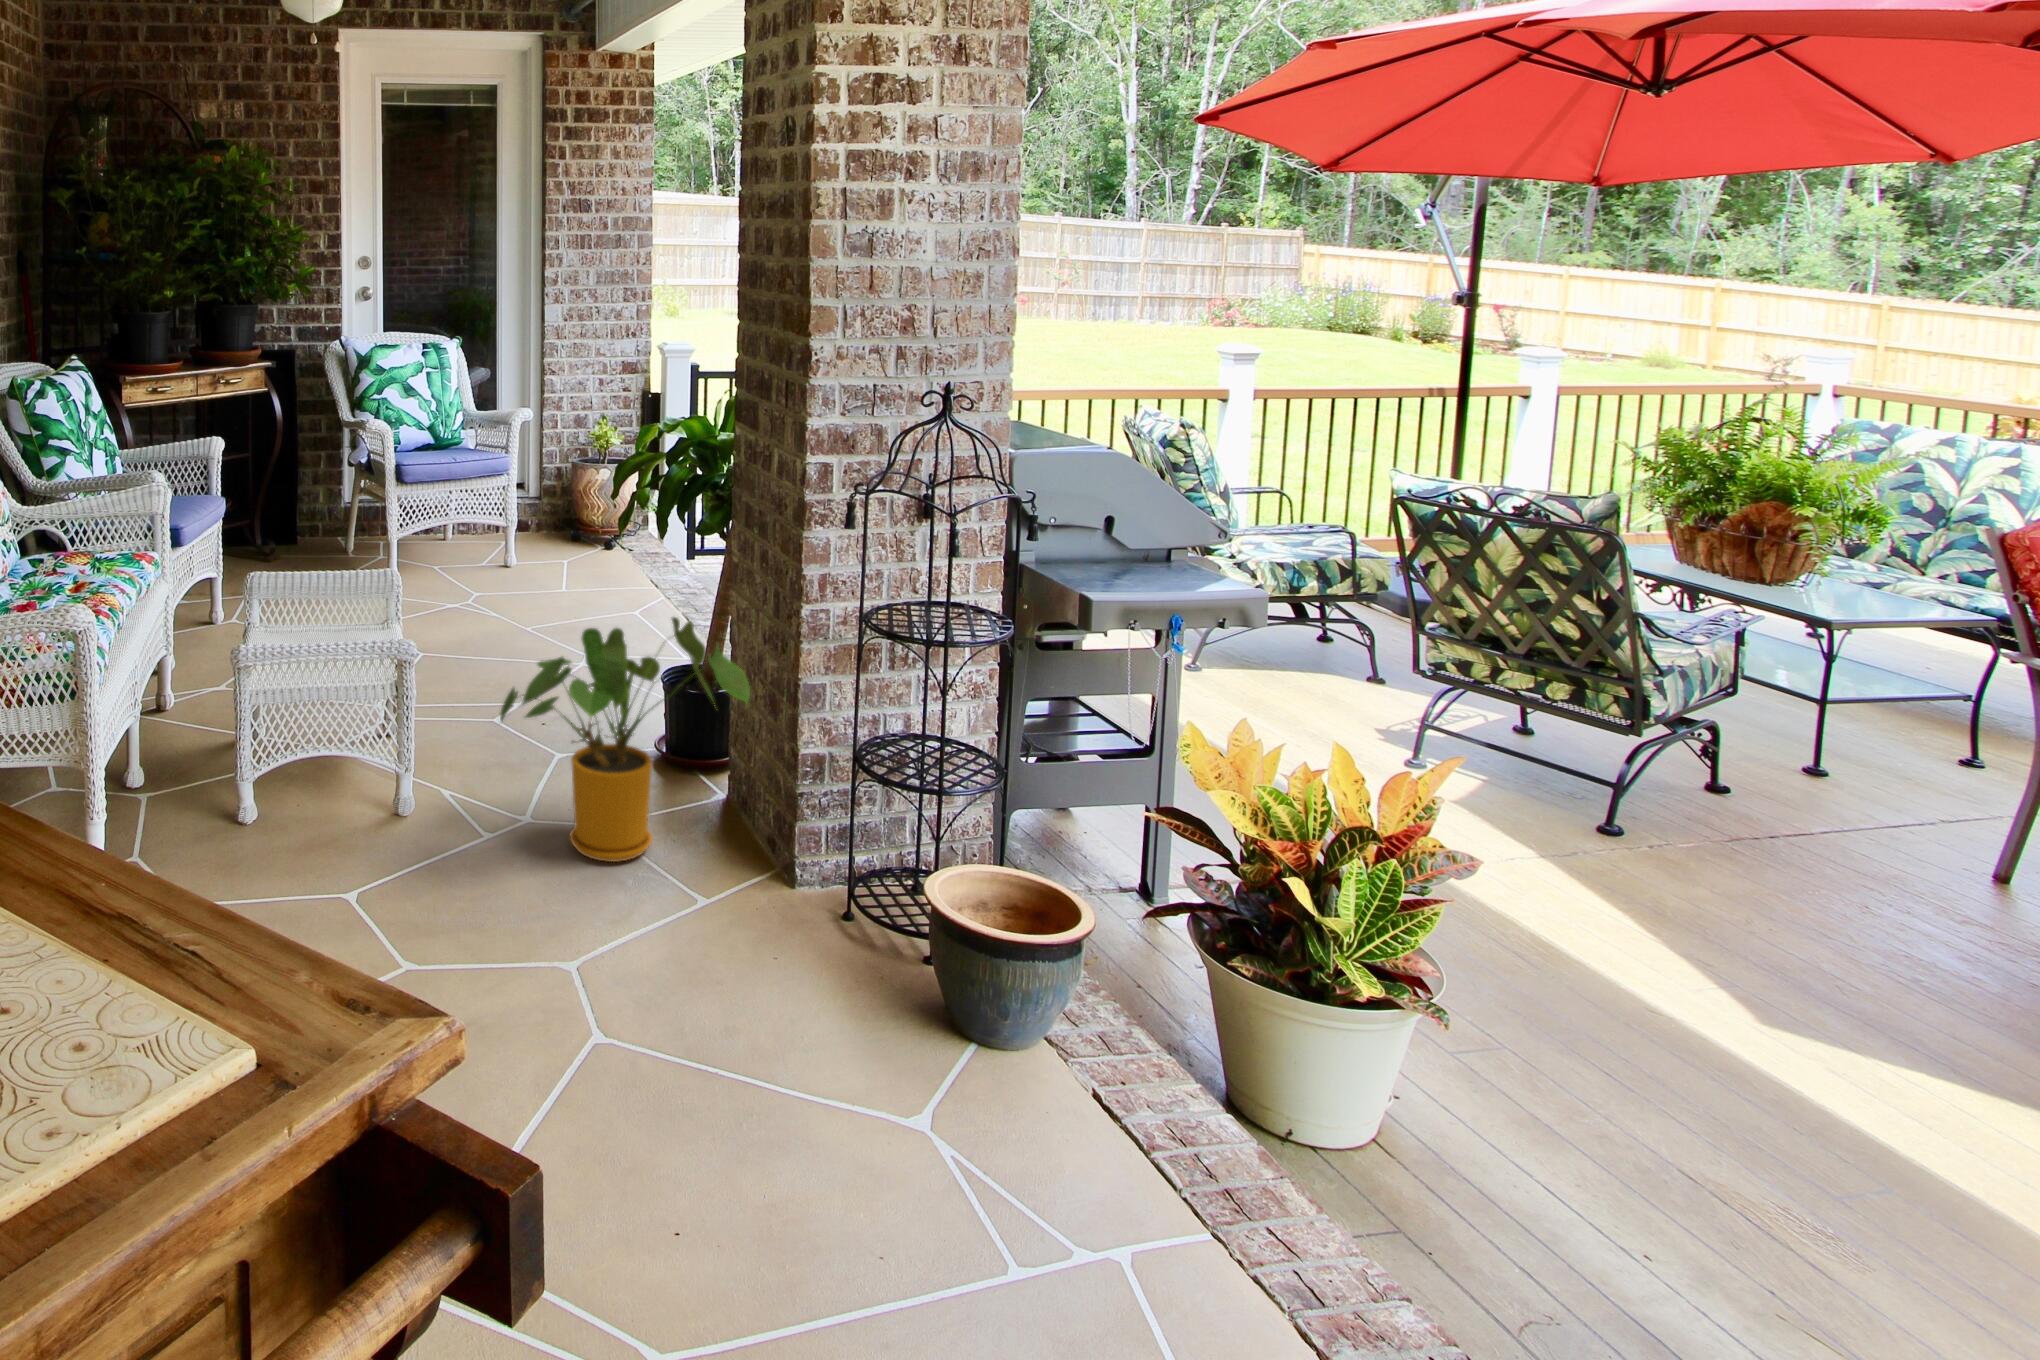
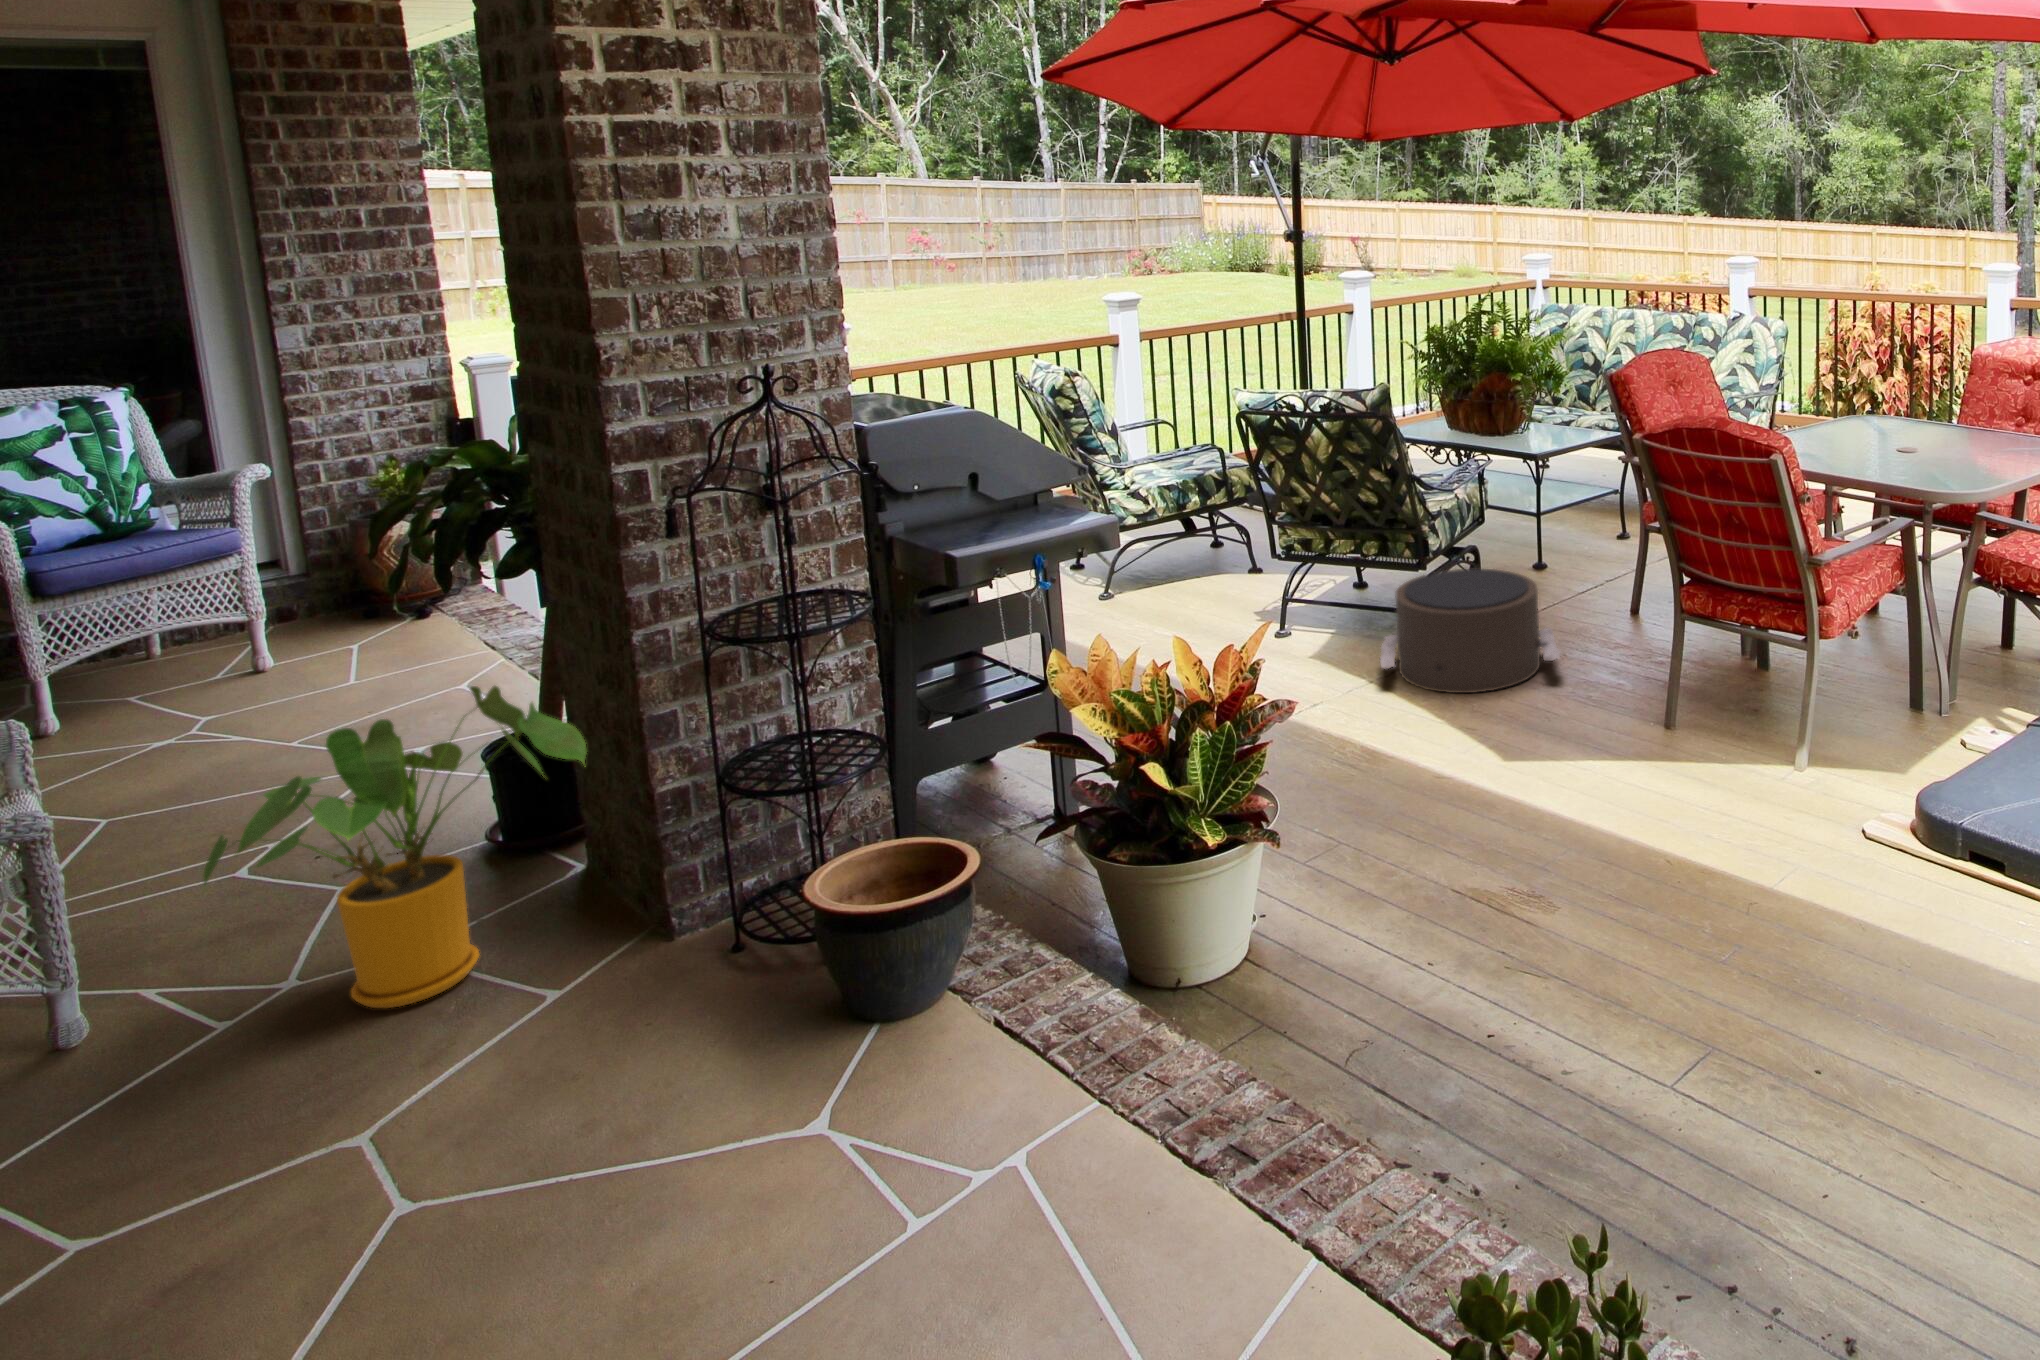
pouf: none [1568,746,1884,931] -> present [1380,569,1560,693]

